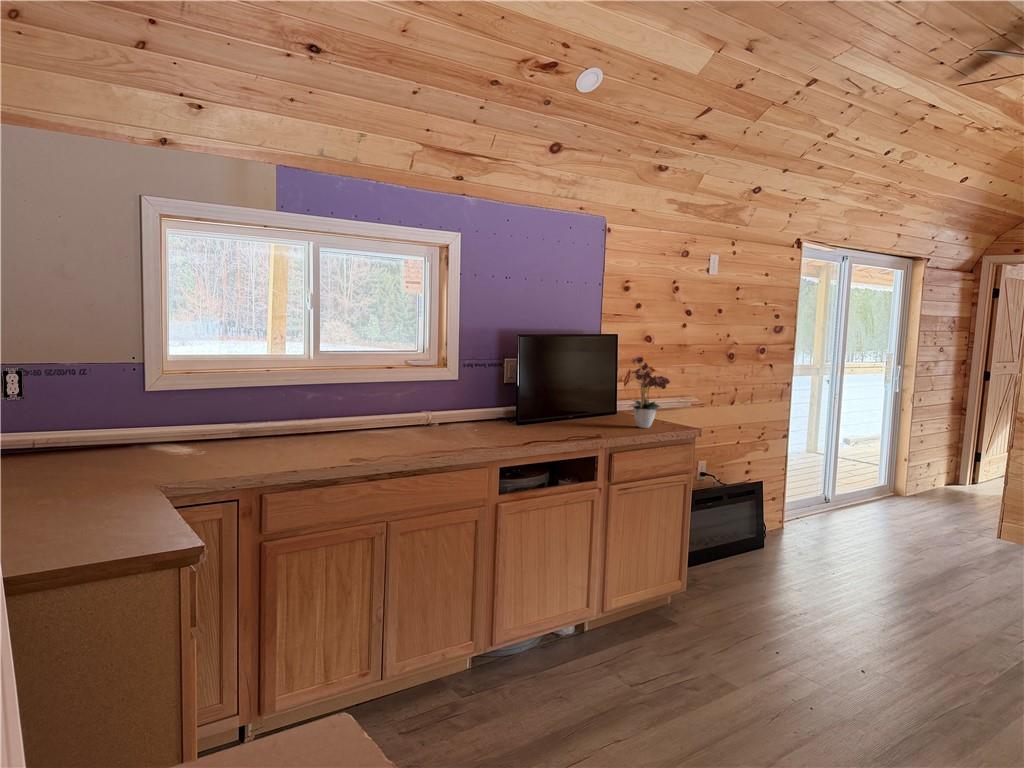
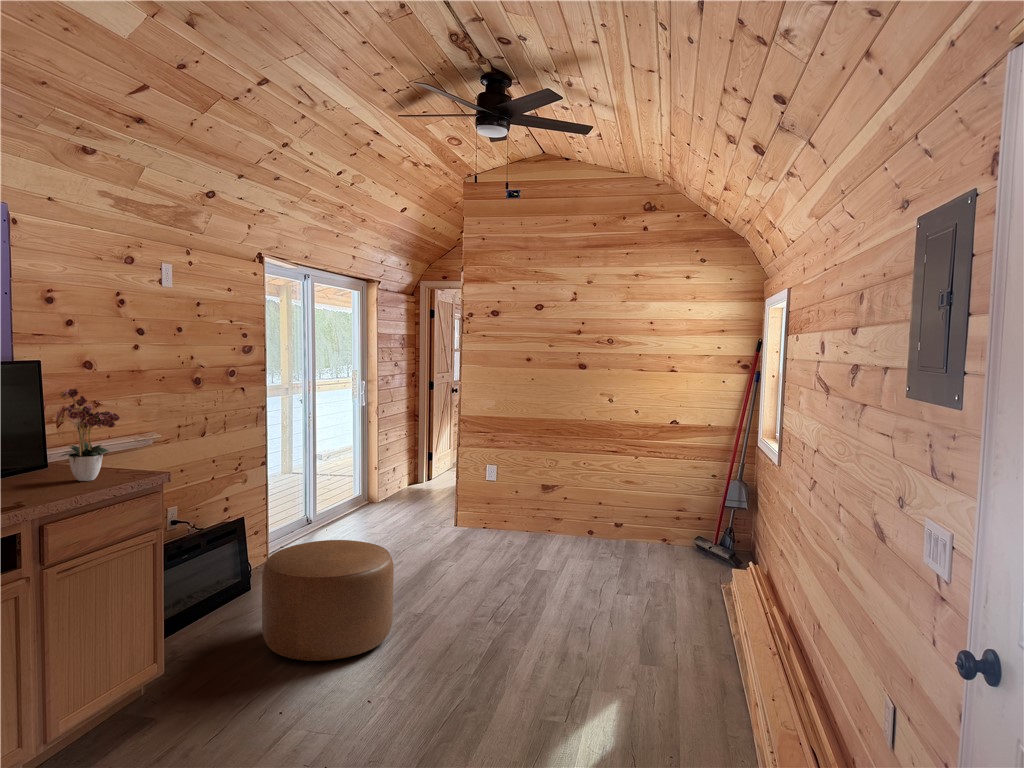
ottoman: none [768,515,906,630] -> present [262,540,394,661]

